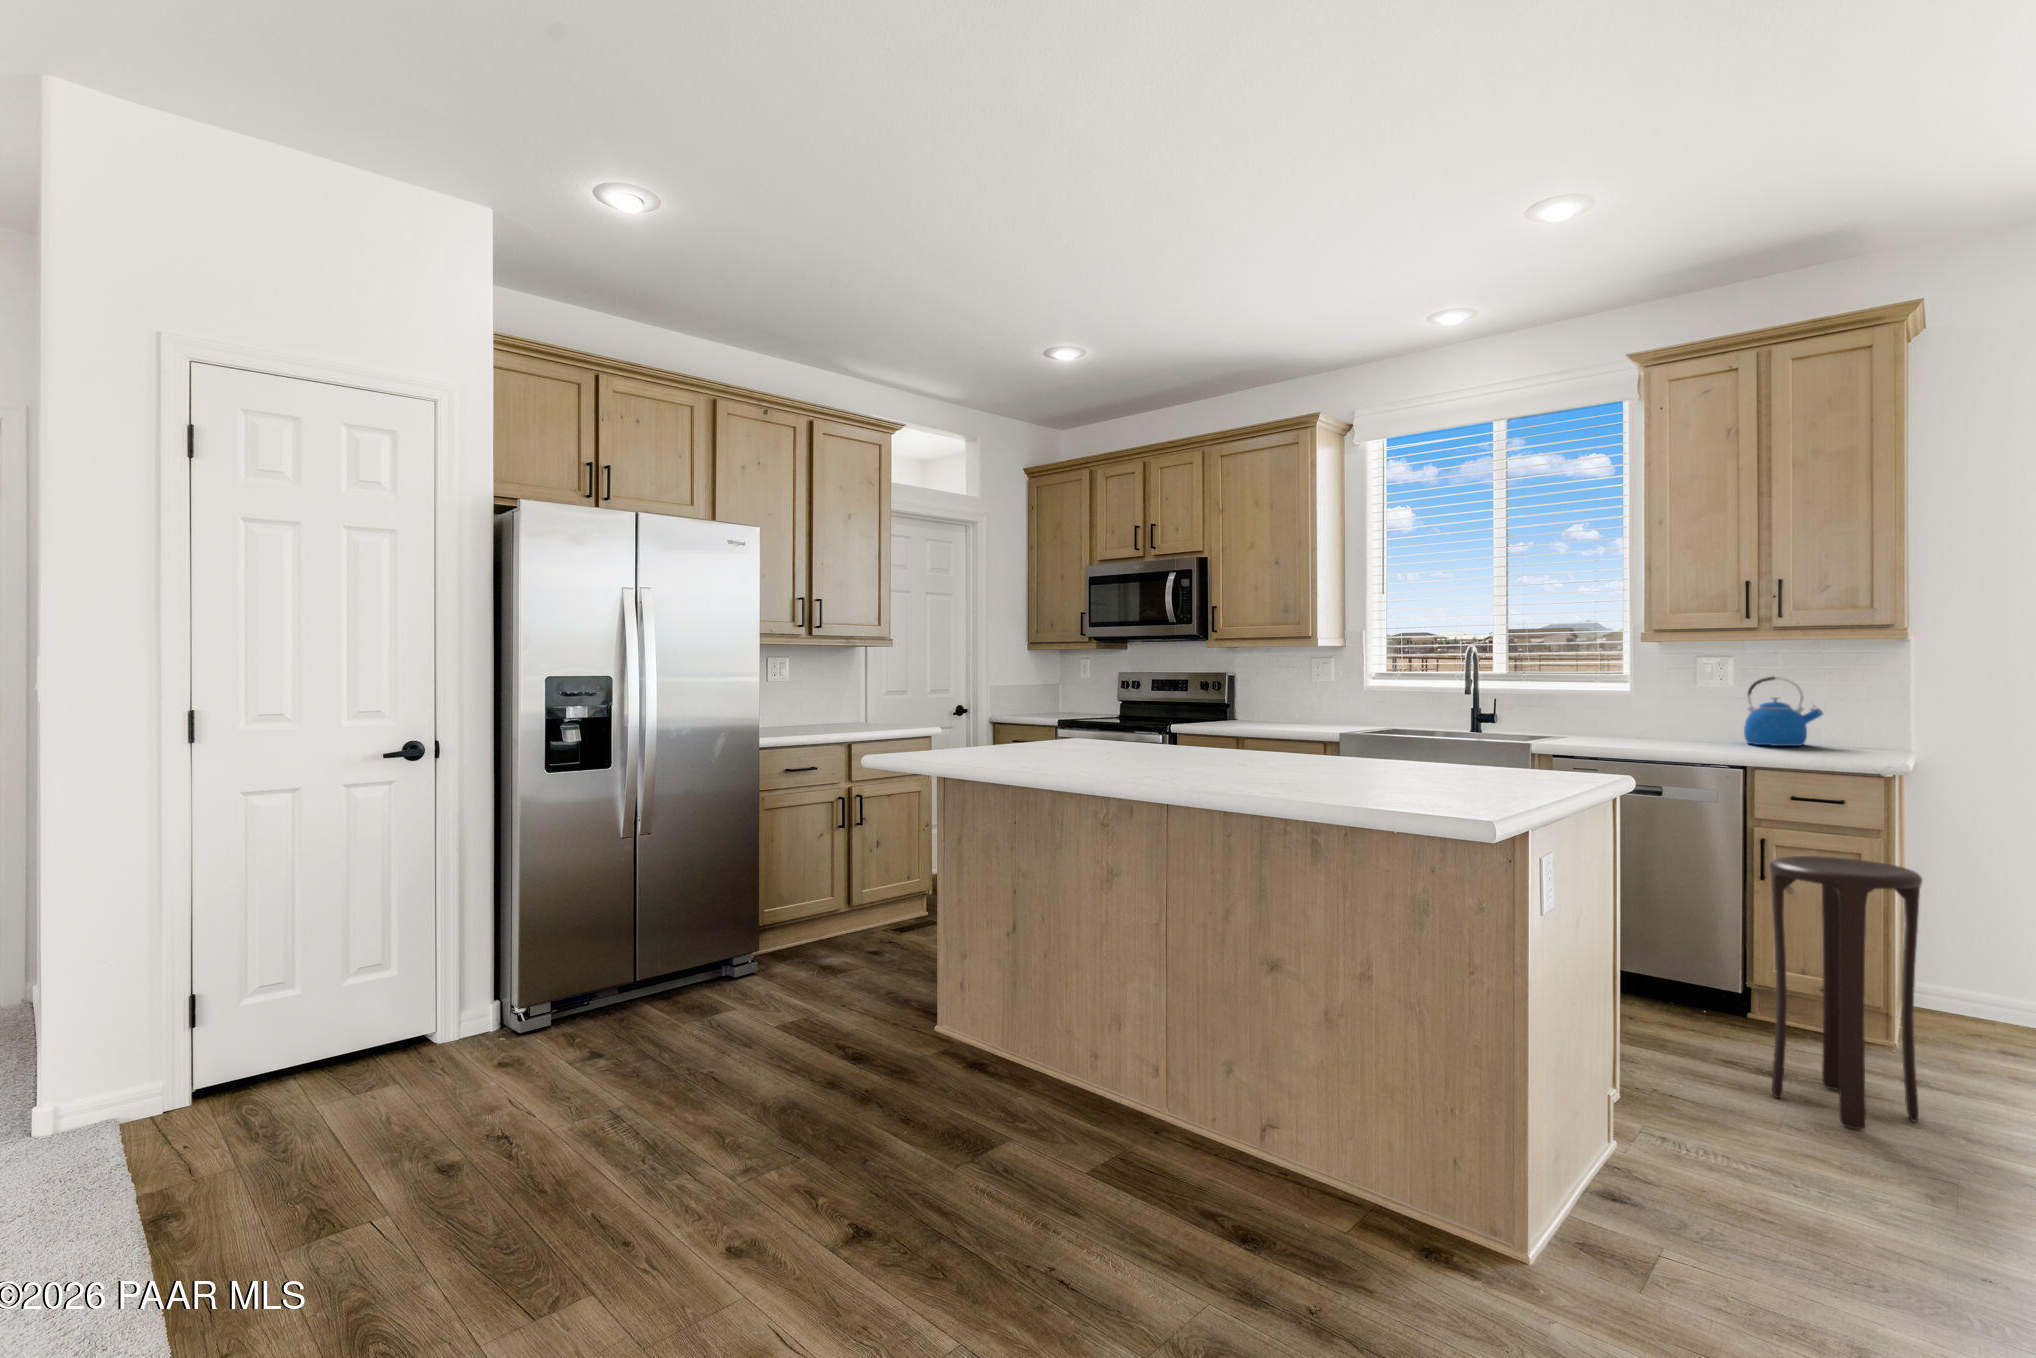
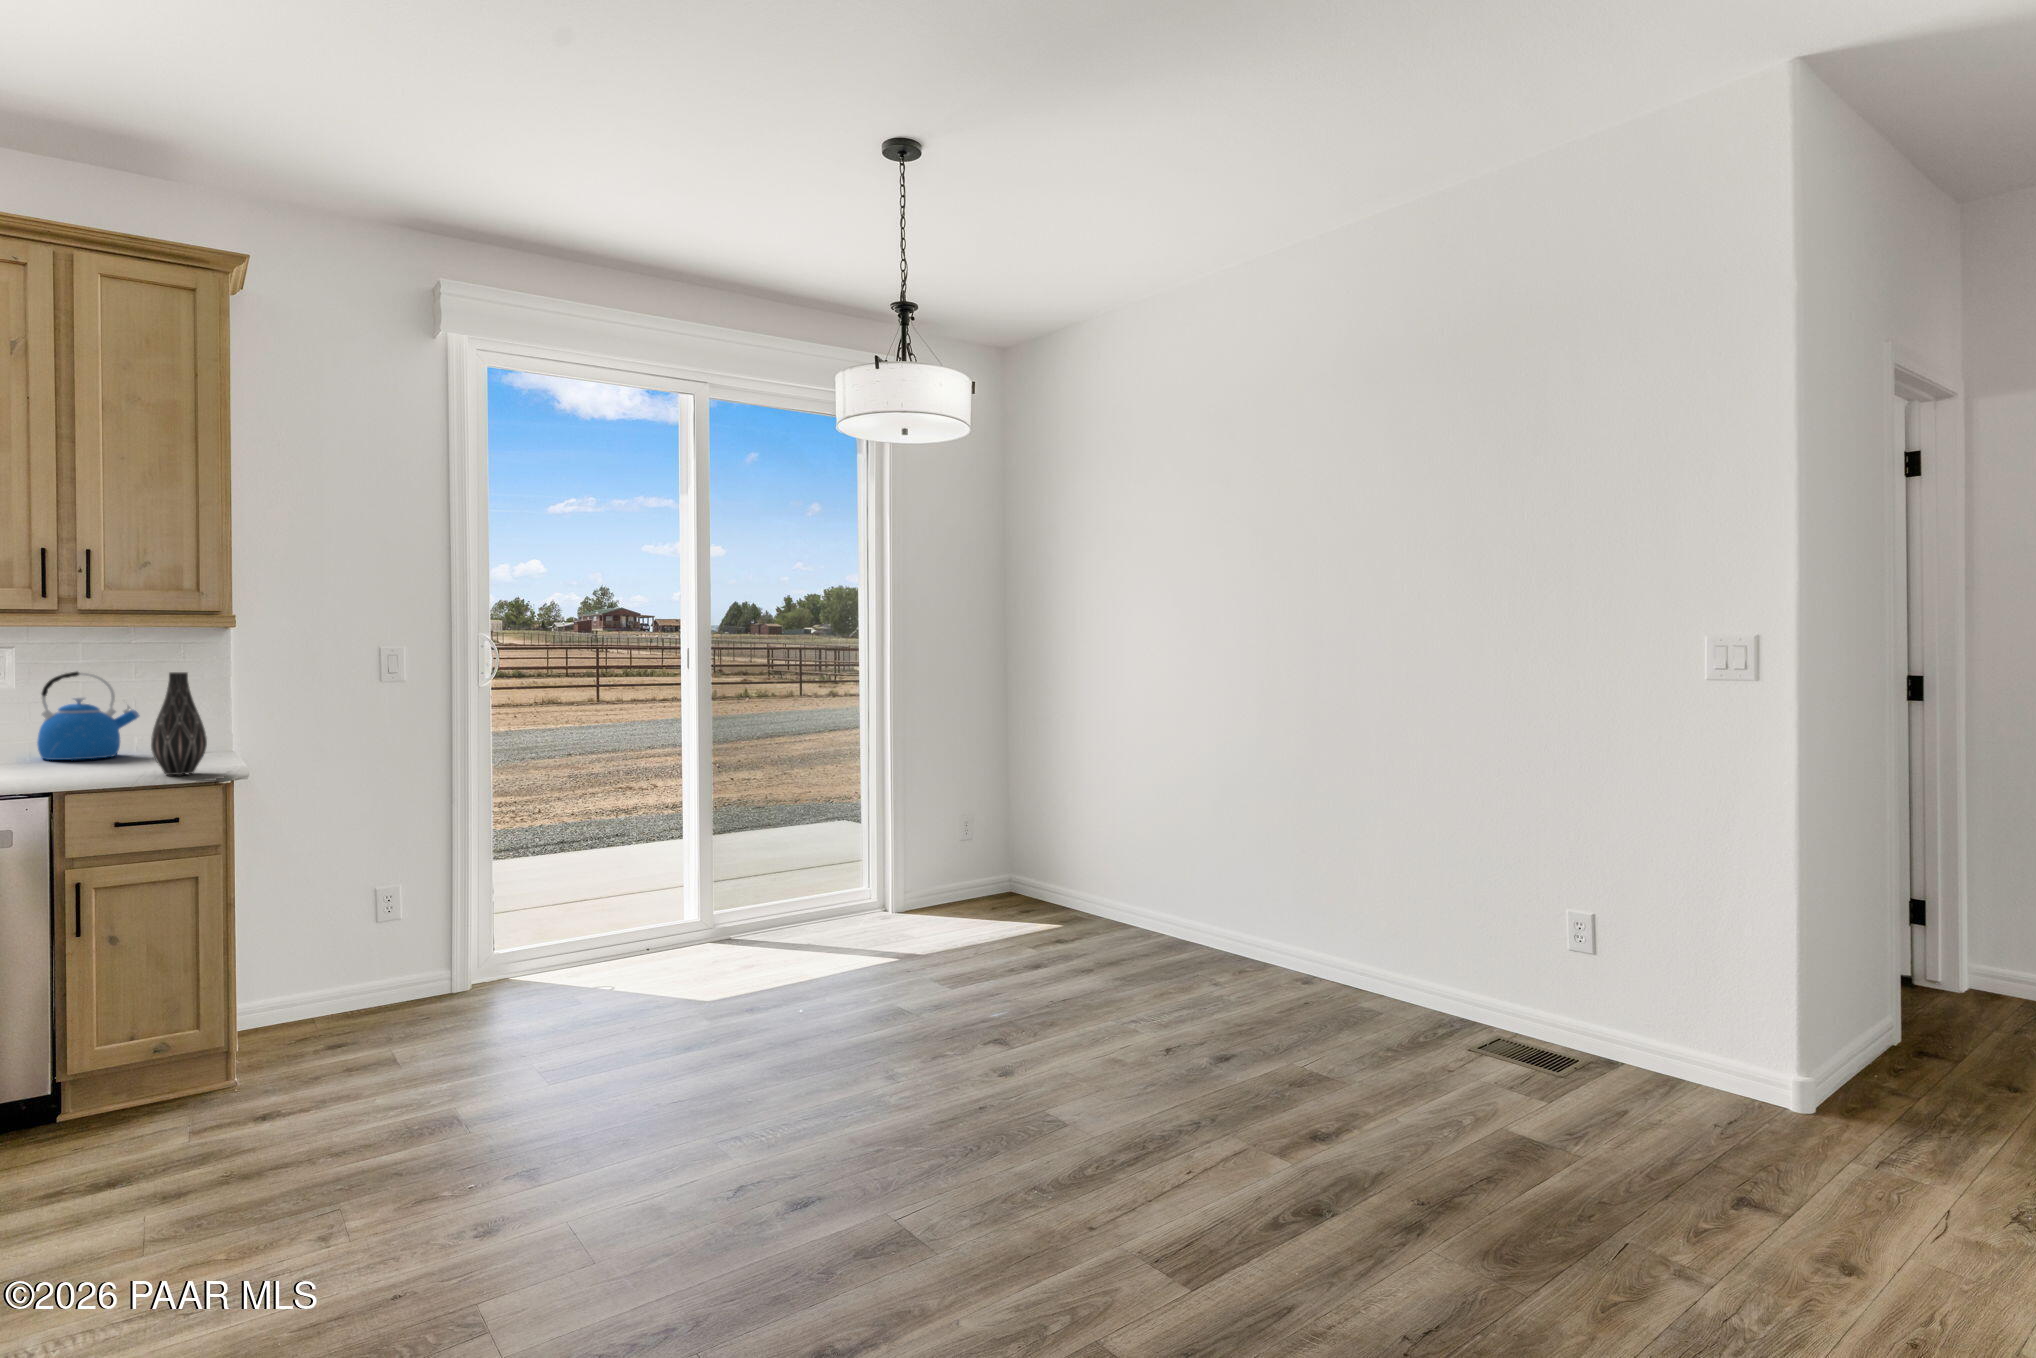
vase: none [1823,676,1872,764] -> present [151,672,207,775]
stool: present [1769,856,1922,1129] -> none [113,889,288,1212]

